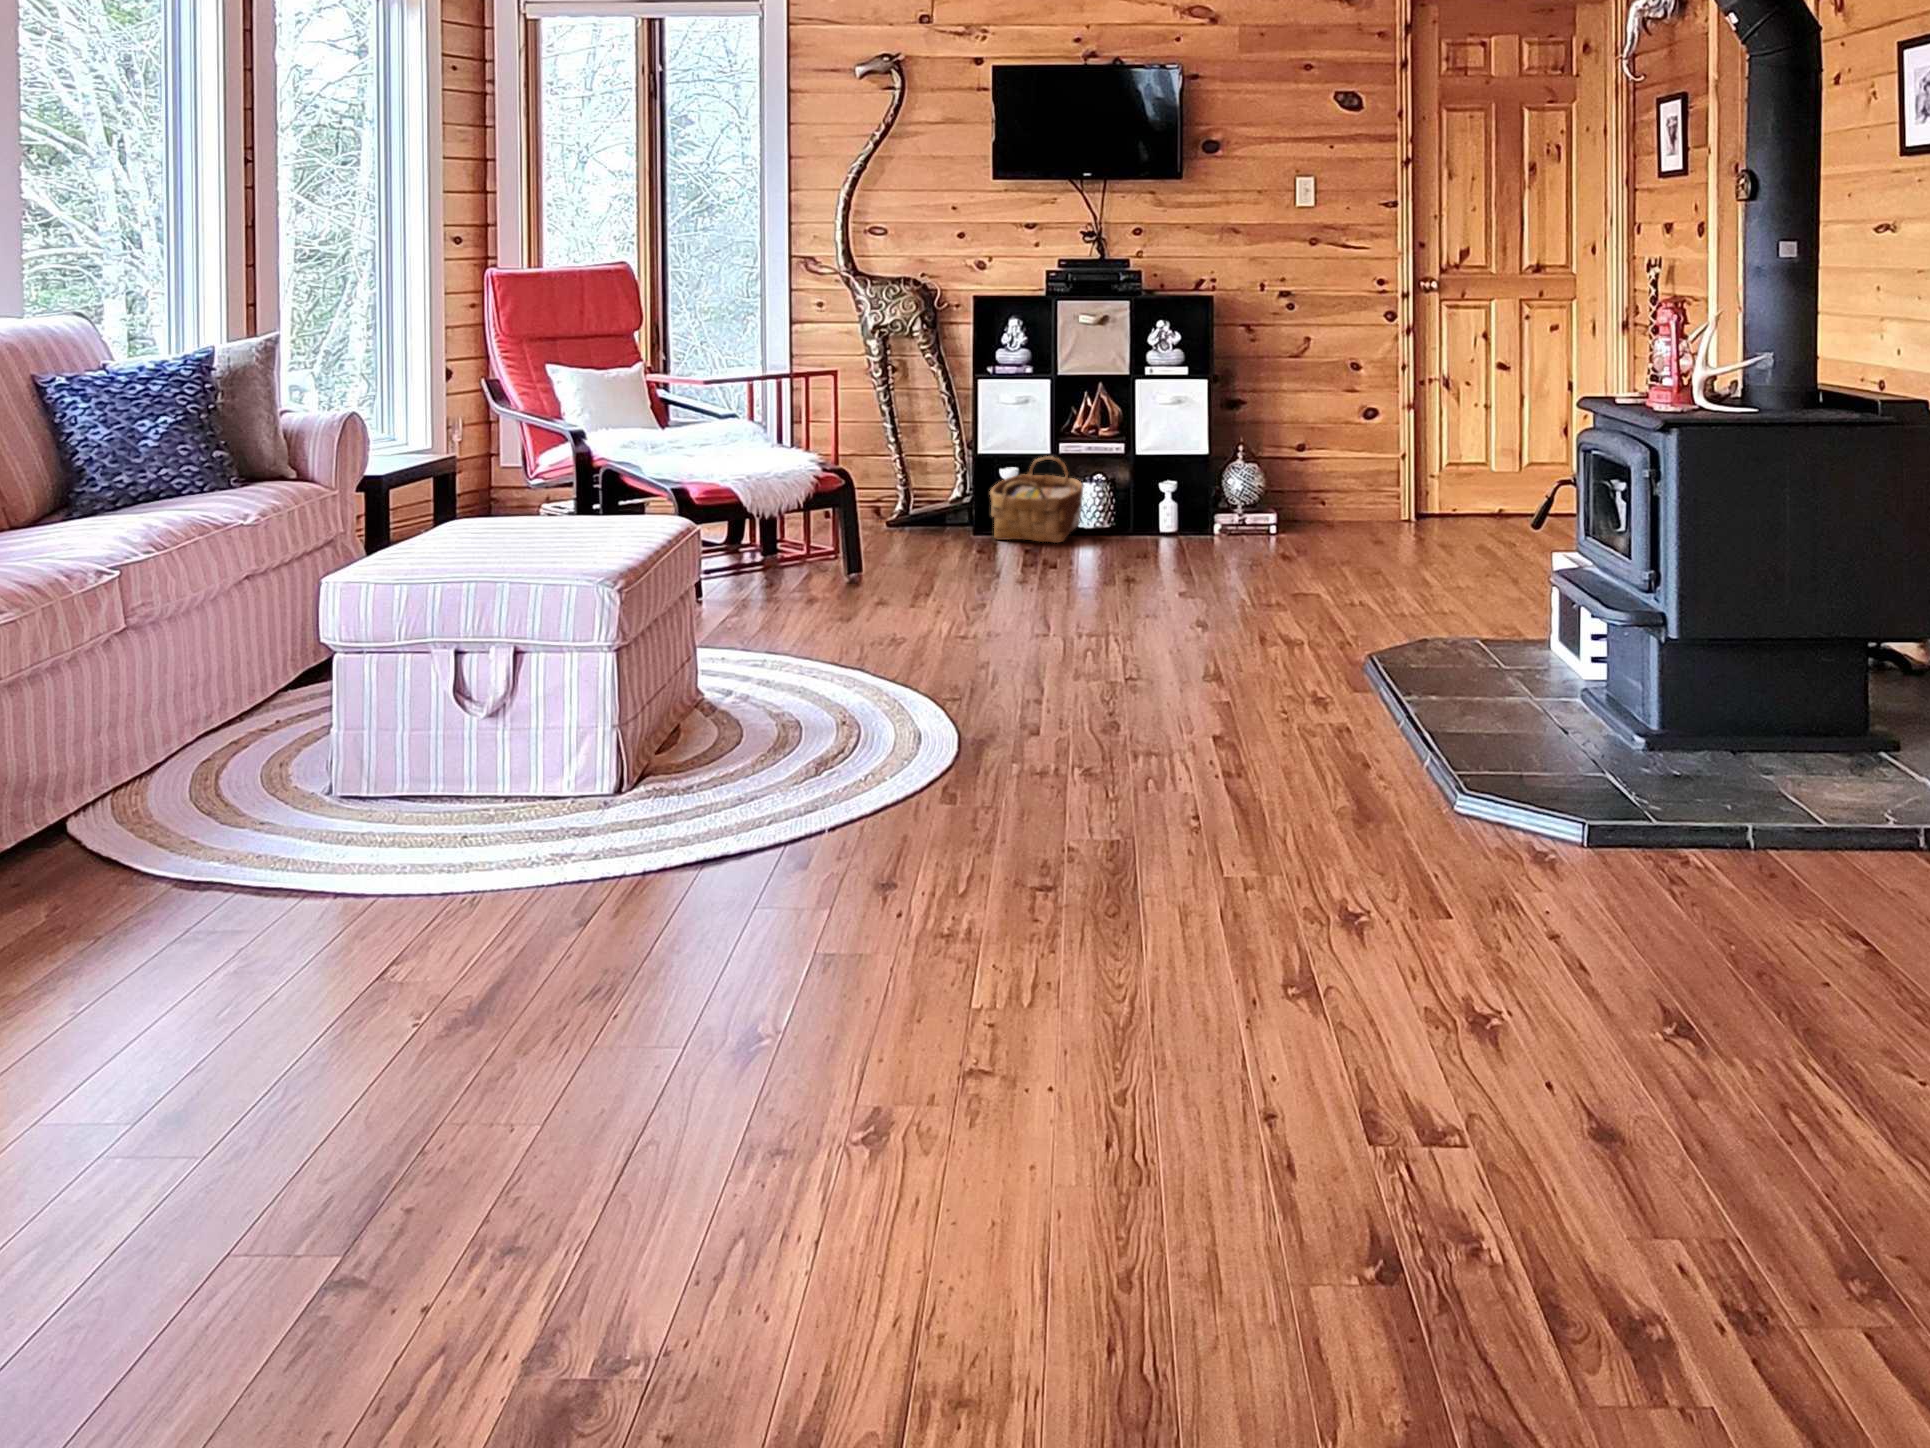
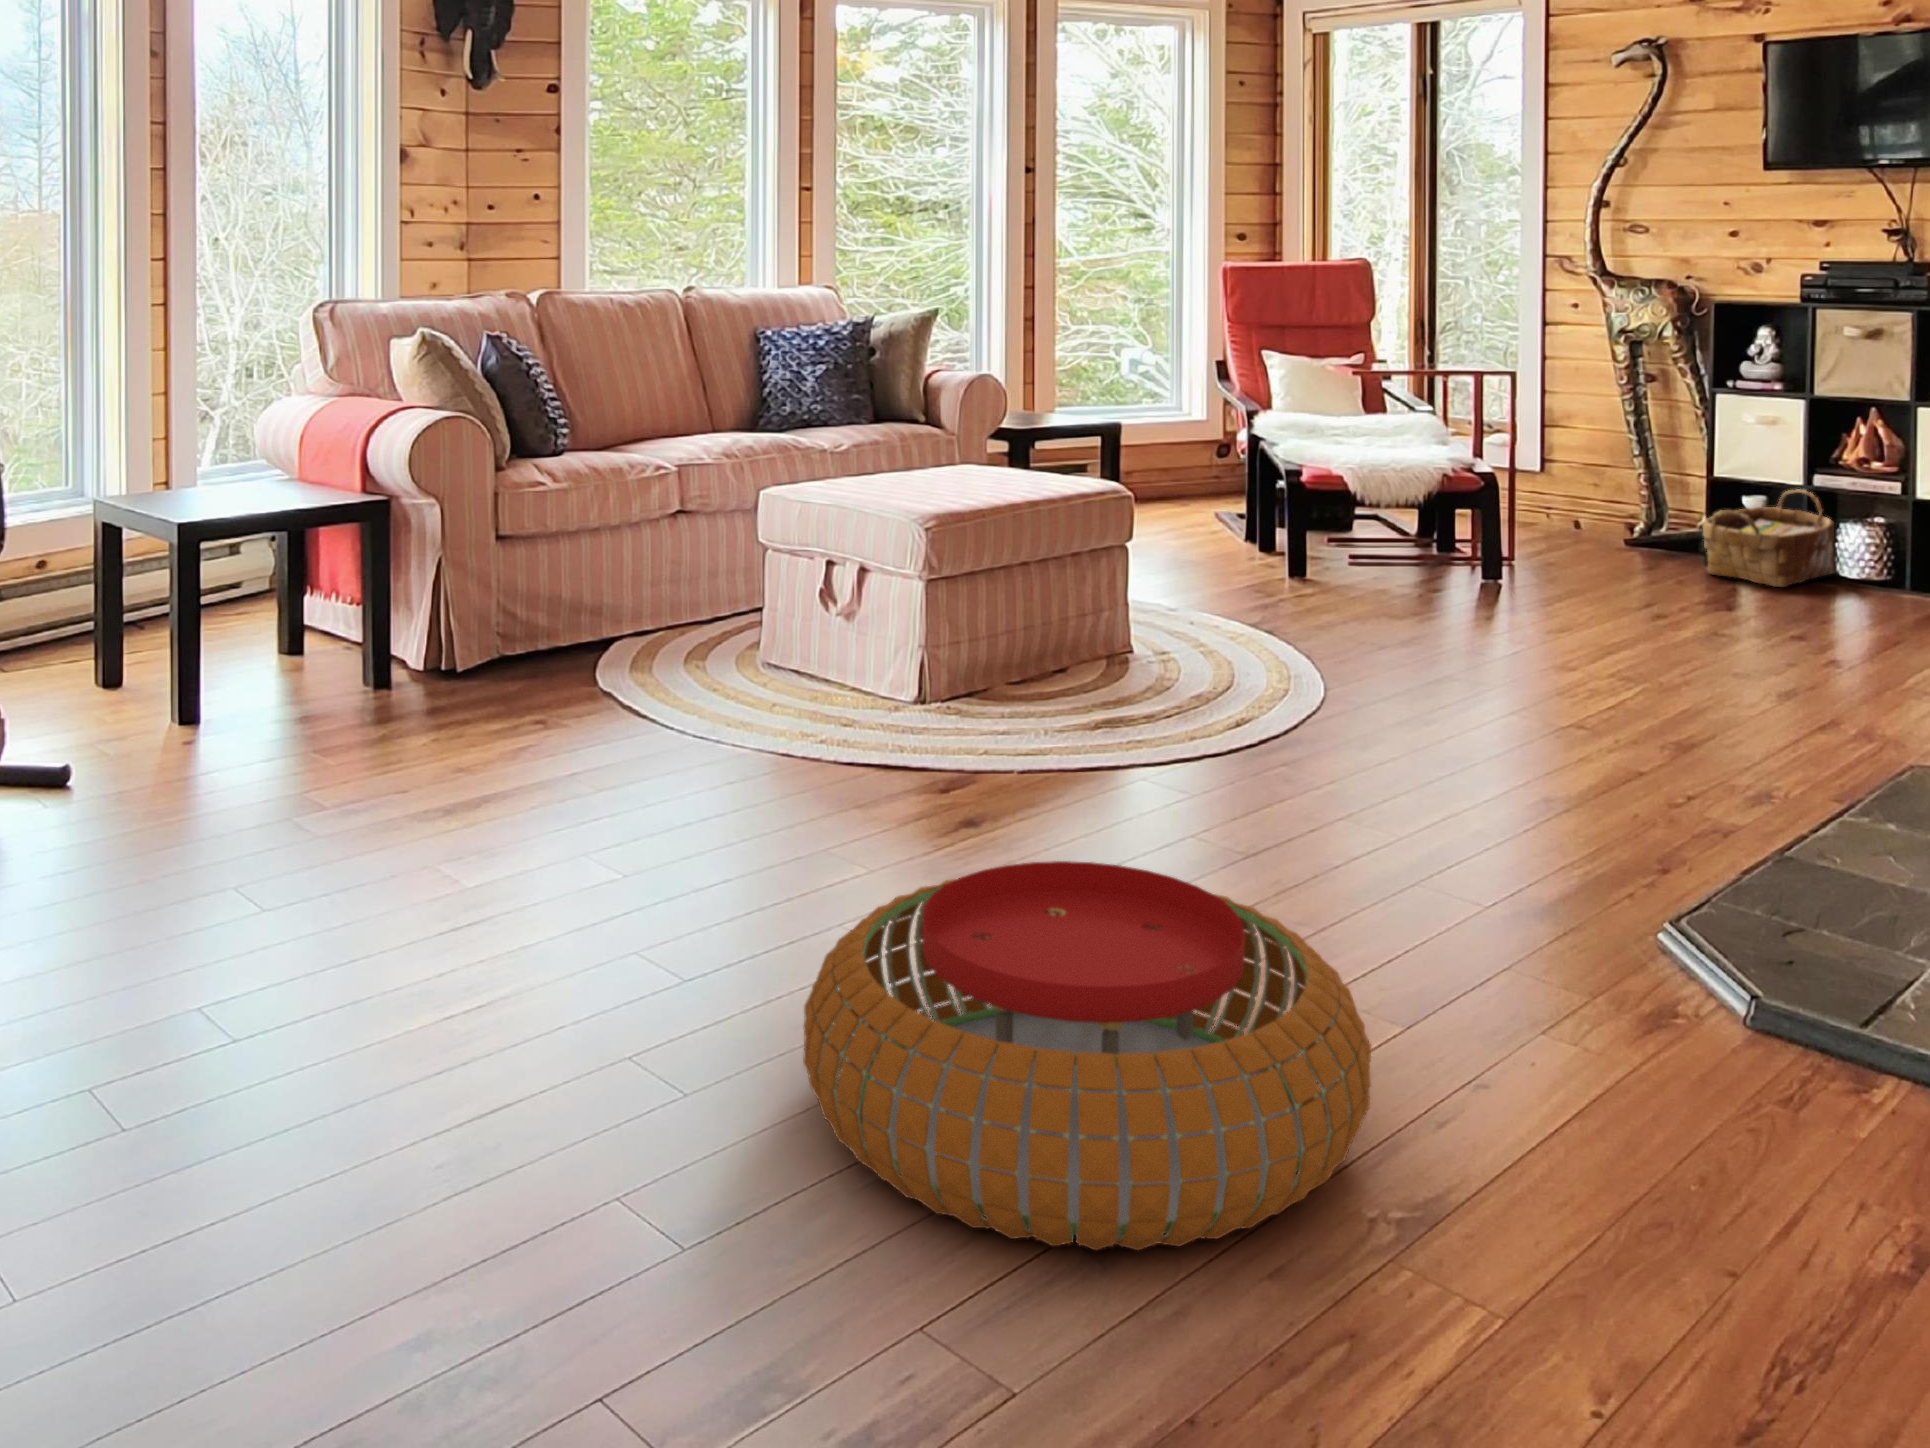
pouf: none [1180,871,1740,1244] -> present [803,861,1371,1250]

